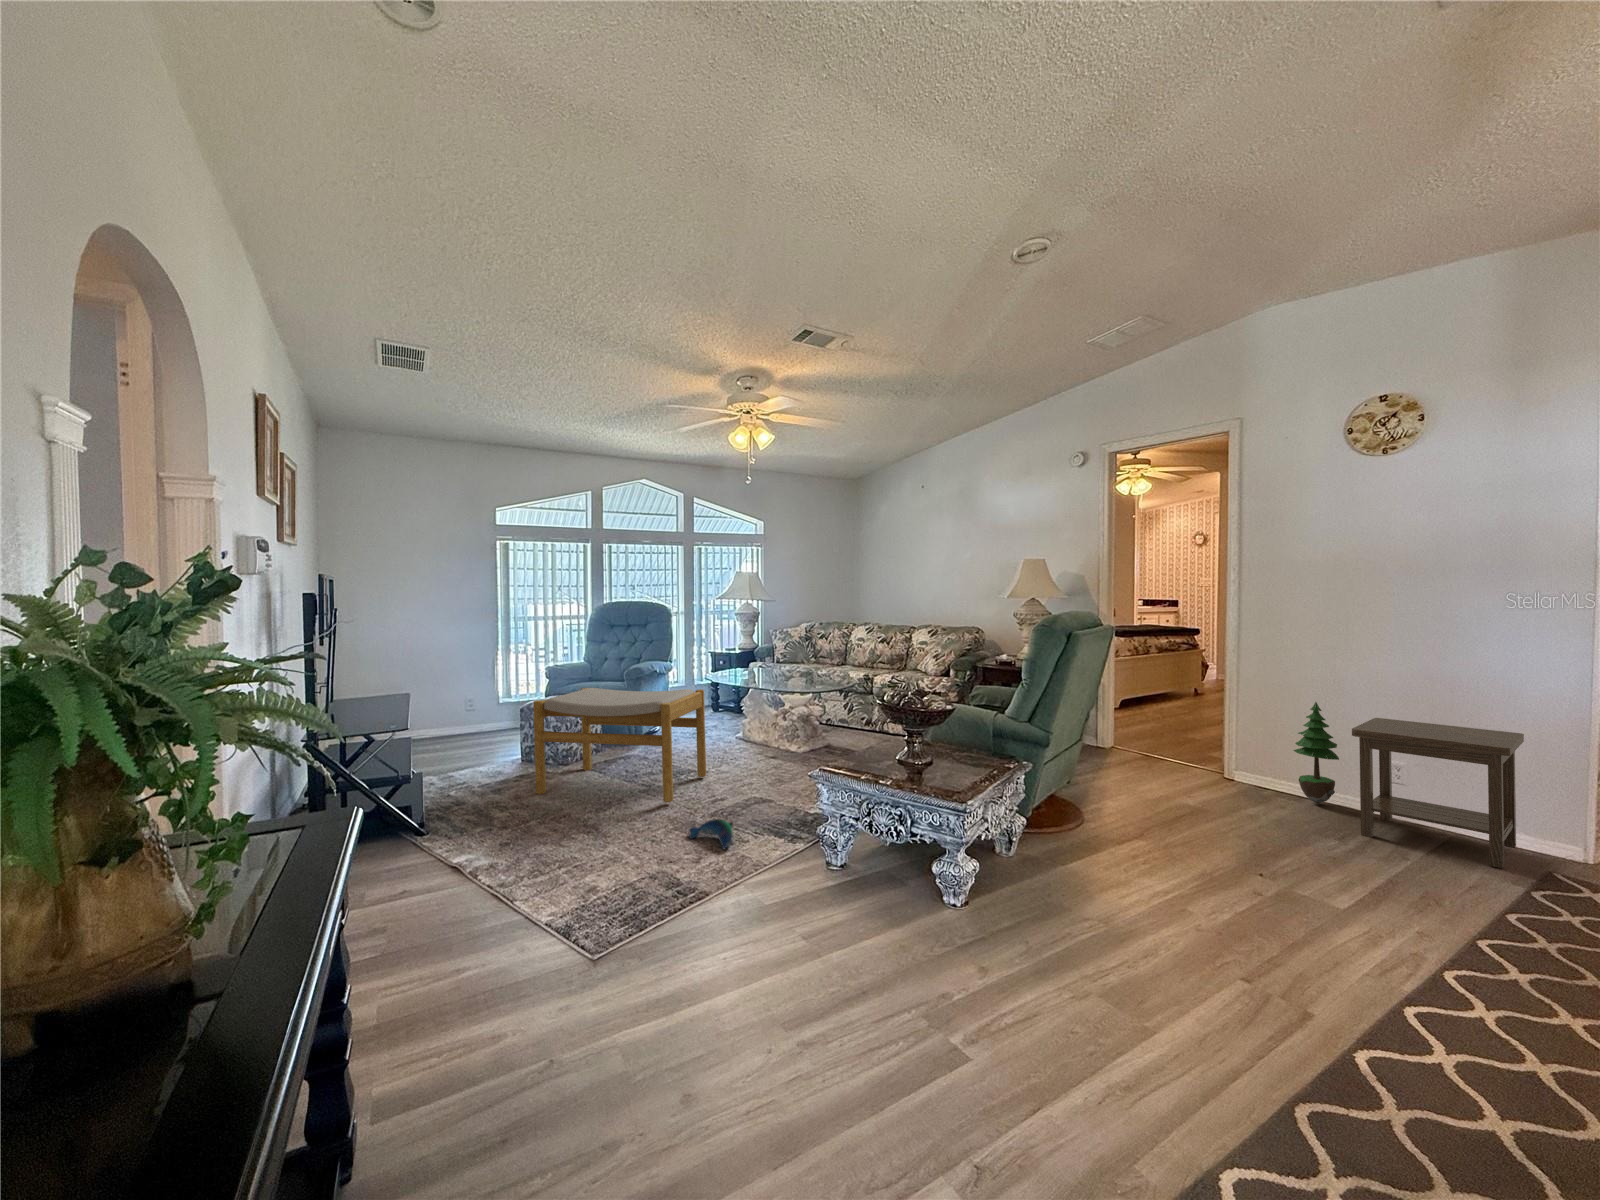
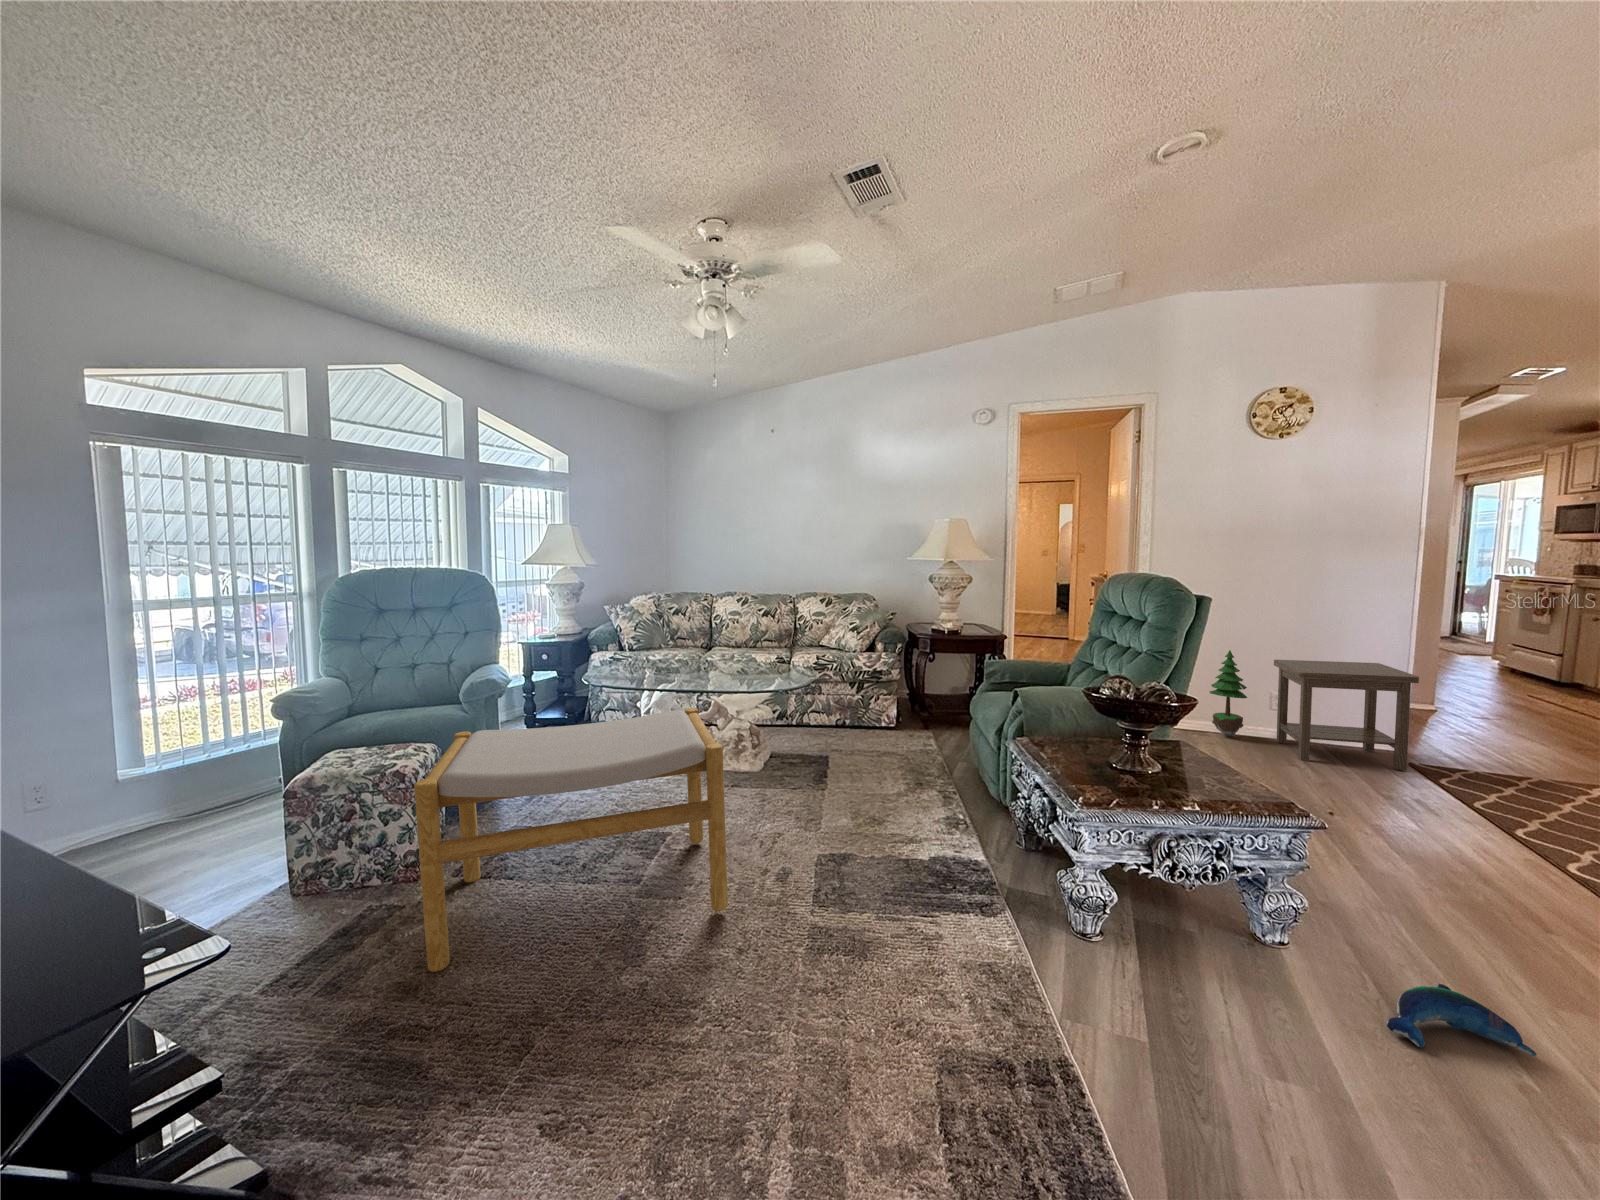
plush toy: present [690,819,733,850] -> present [1386,983,1536,1056]

